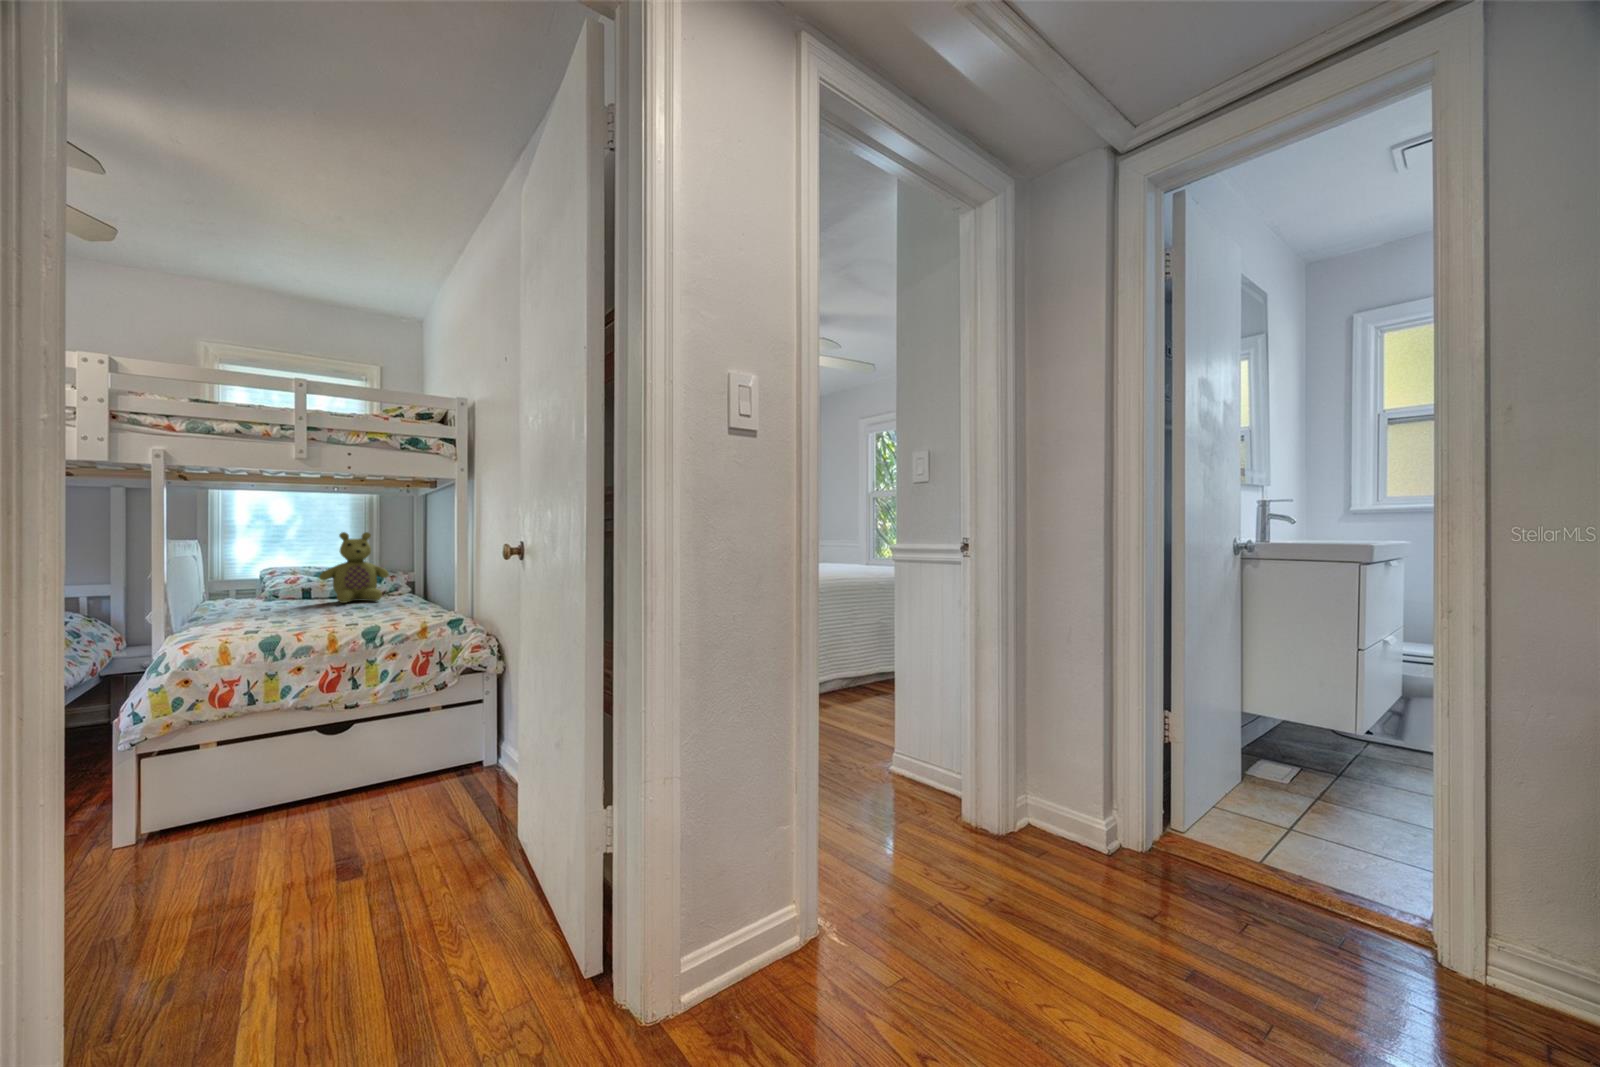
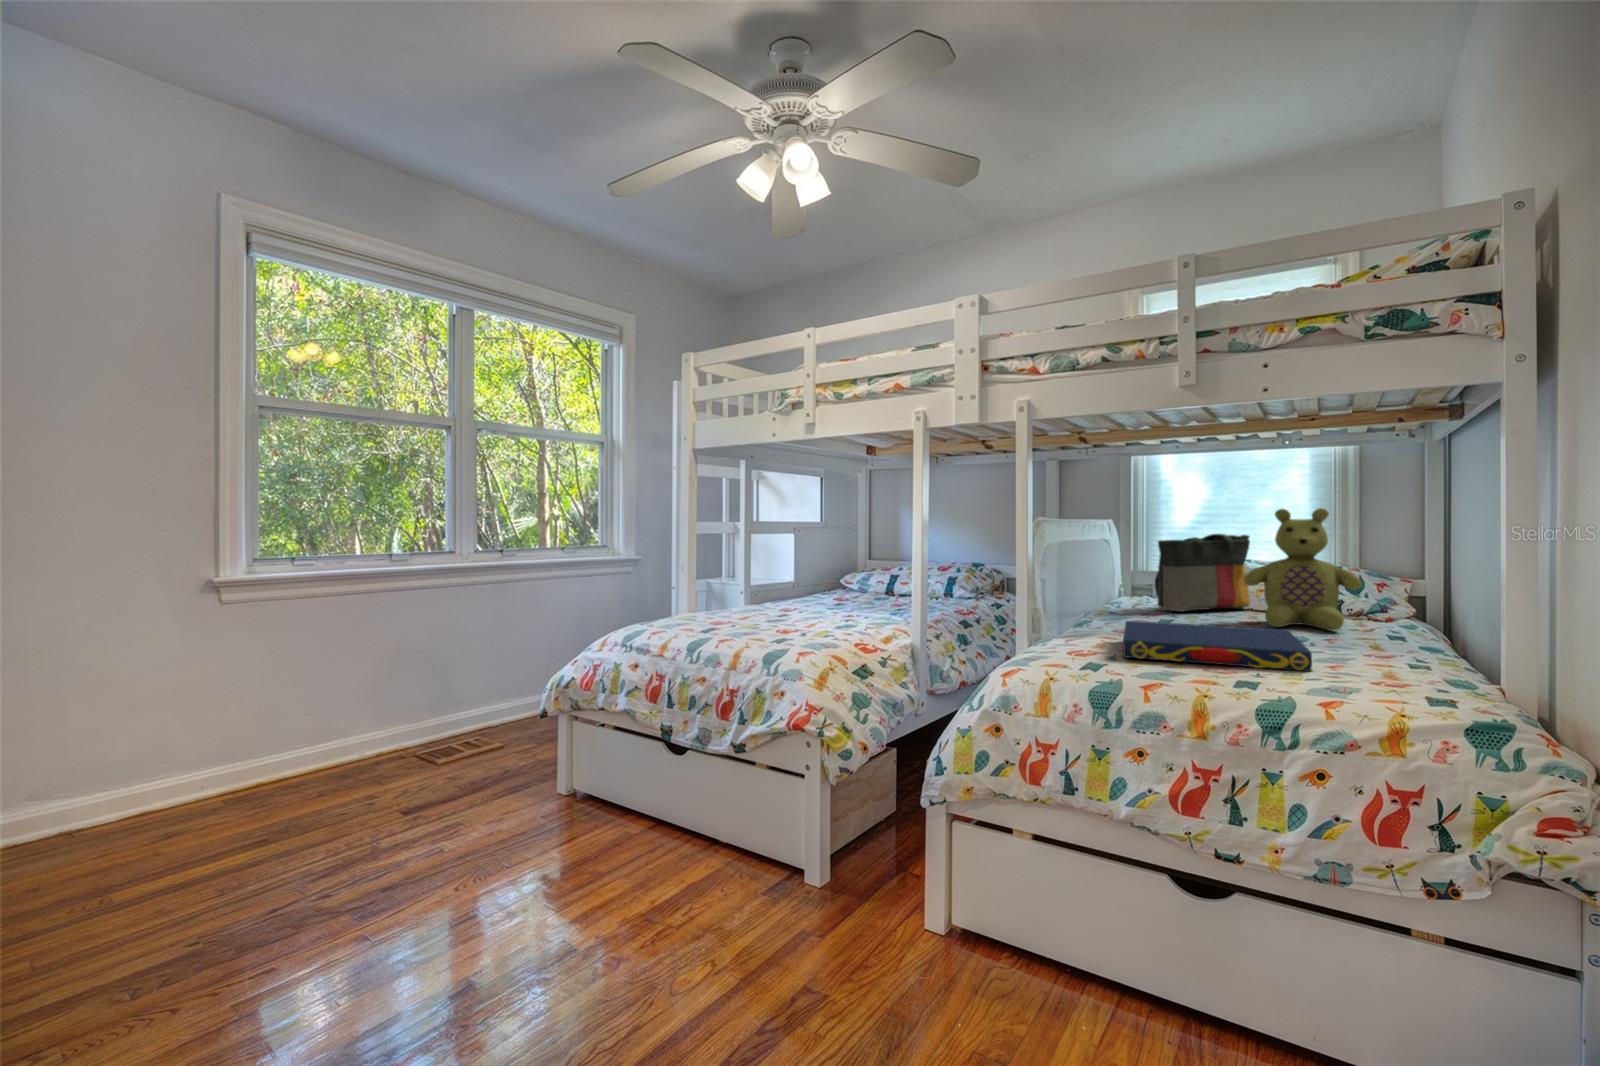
tote bag: none [241,548,317,604] -> present [1155,534,1250,612]
book: none [250,600,379,626] -> present [1123,621,1312,671]

